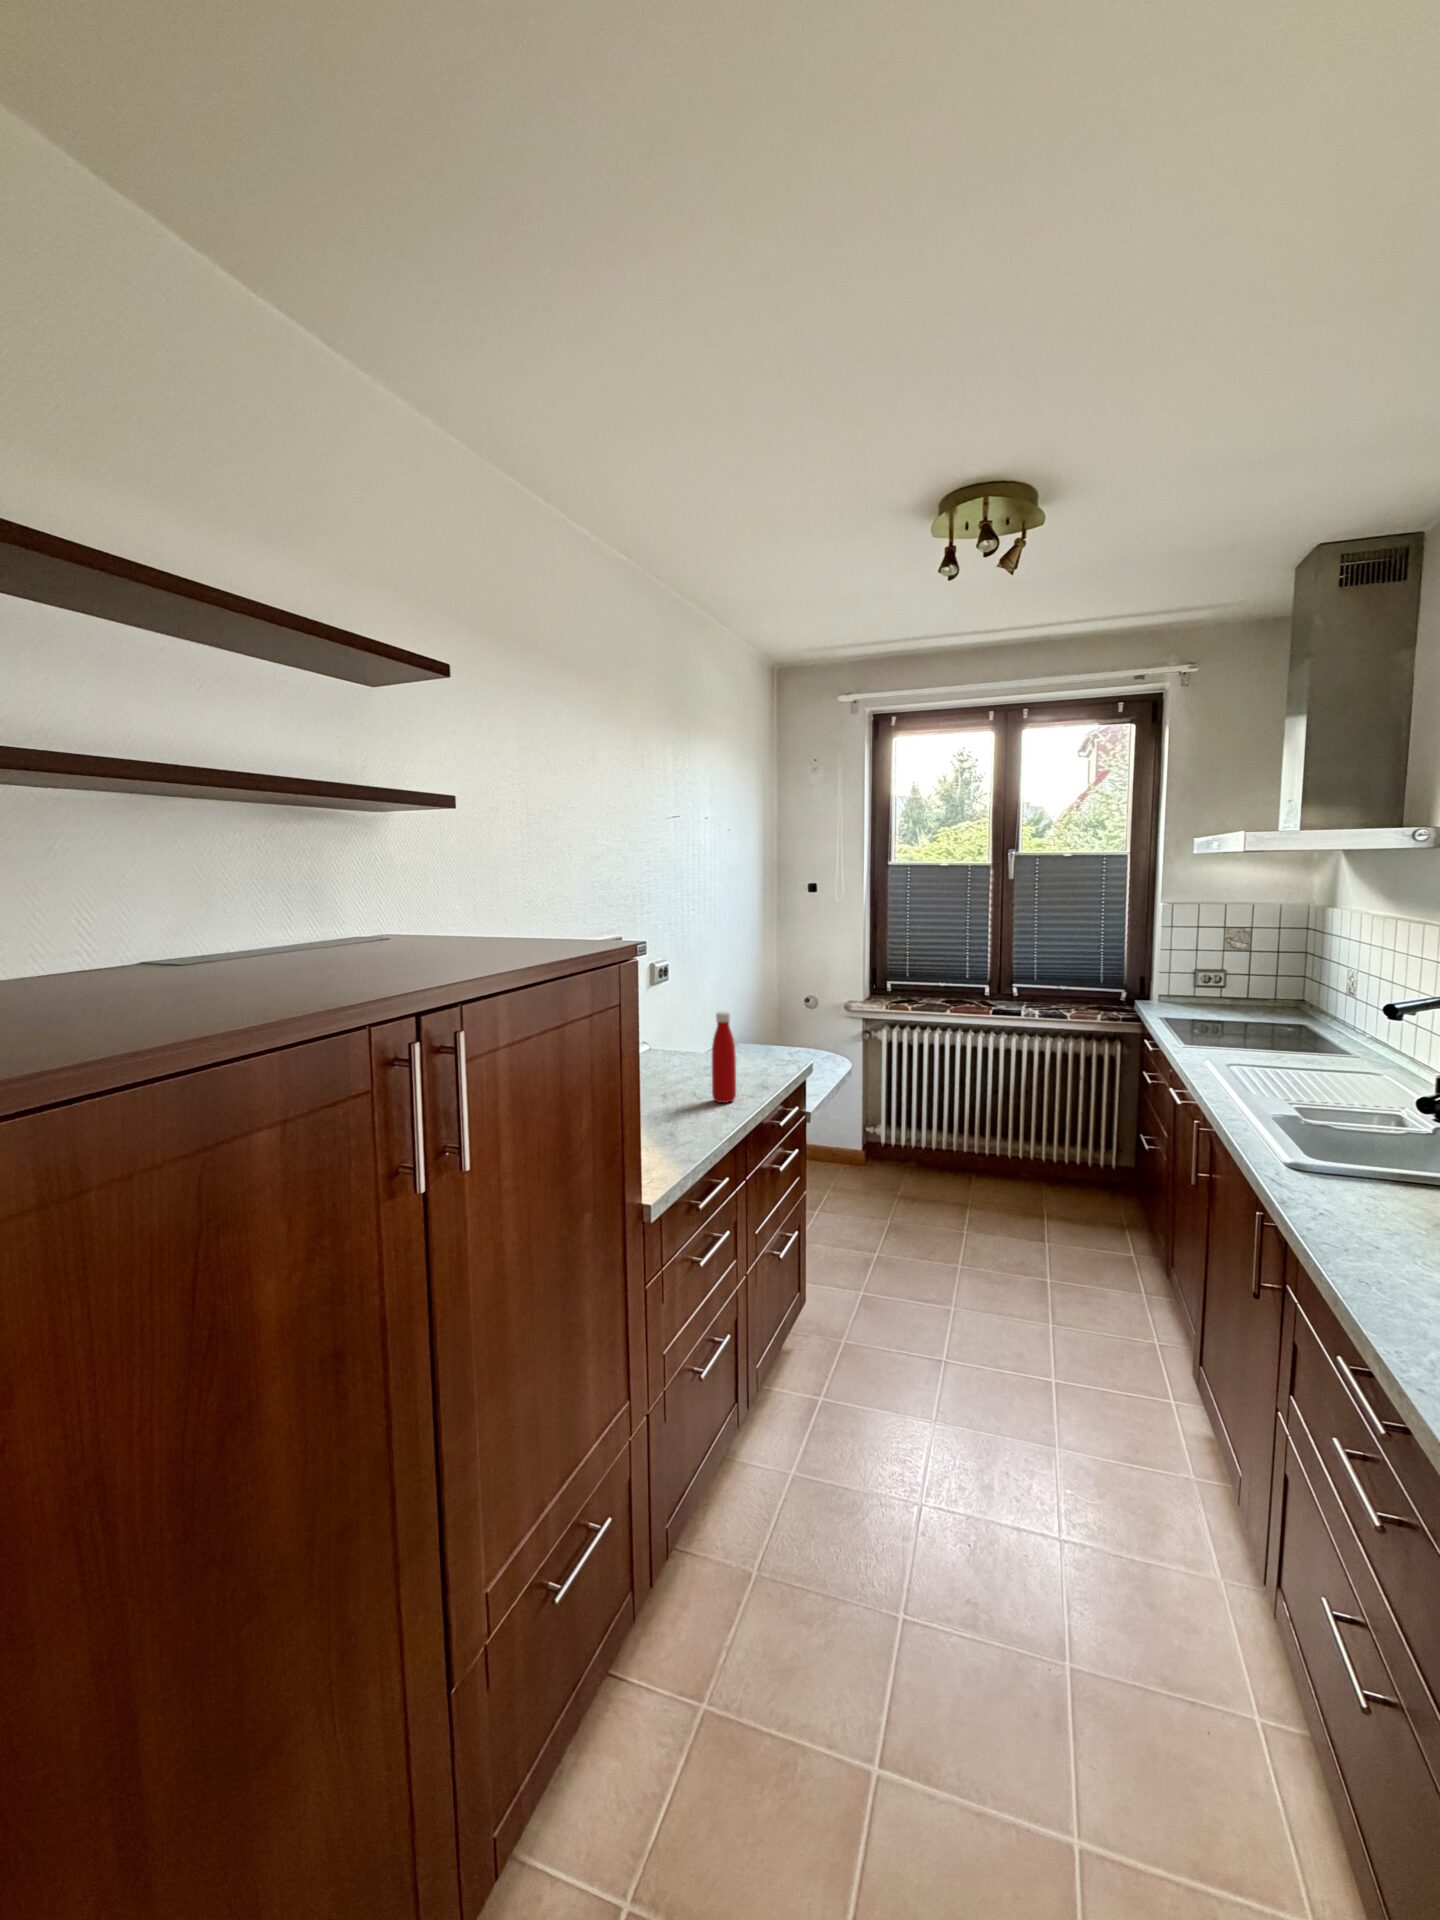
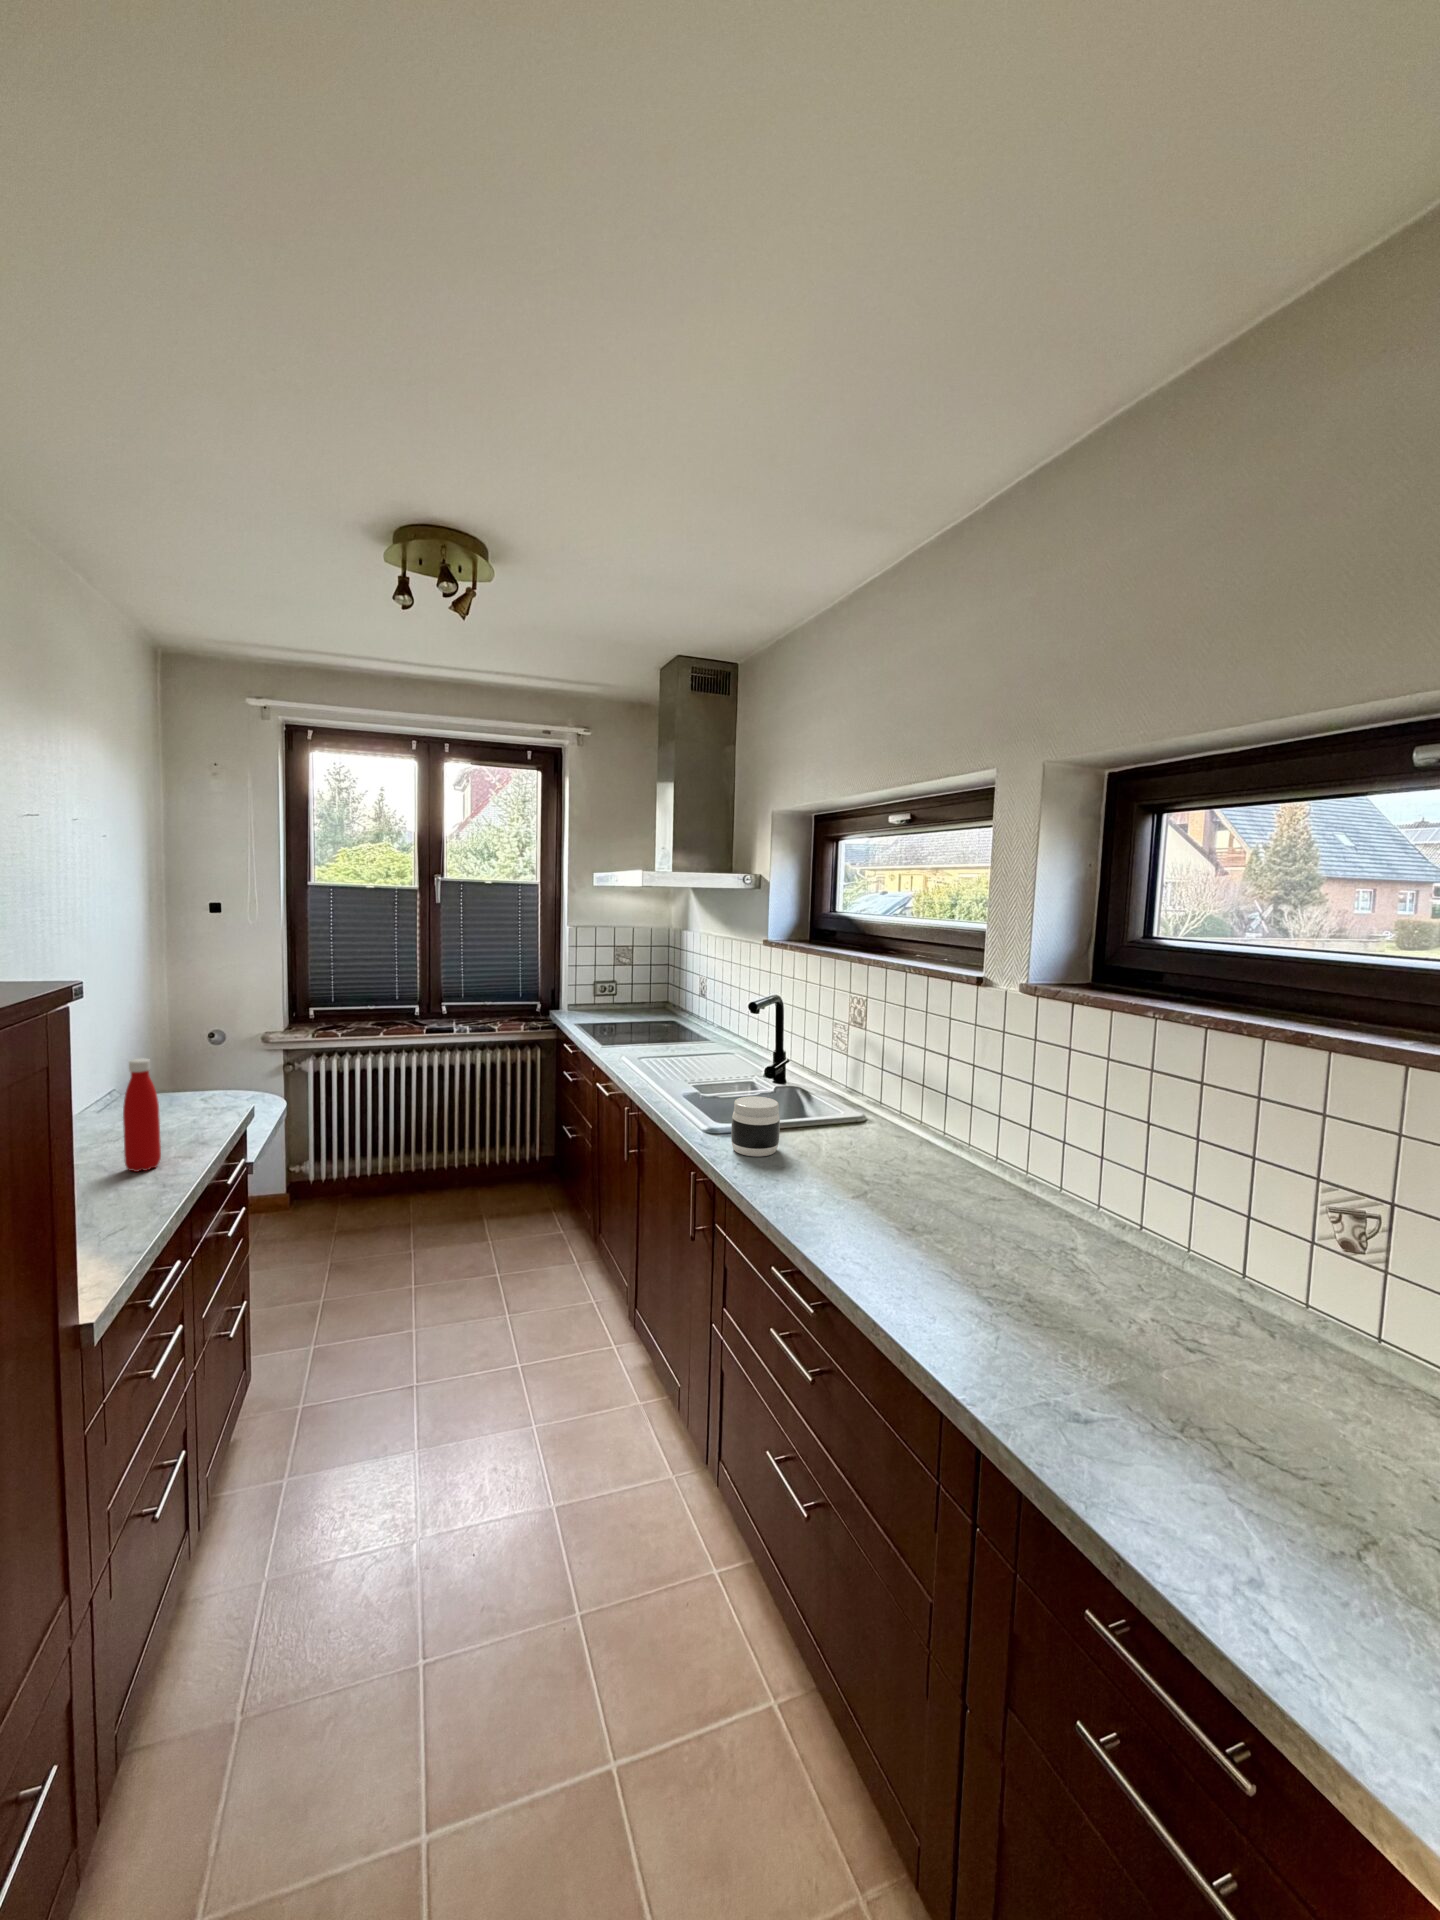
jar: none [1316,1128,1398,1212] -> present [731,1096,780,1156]

